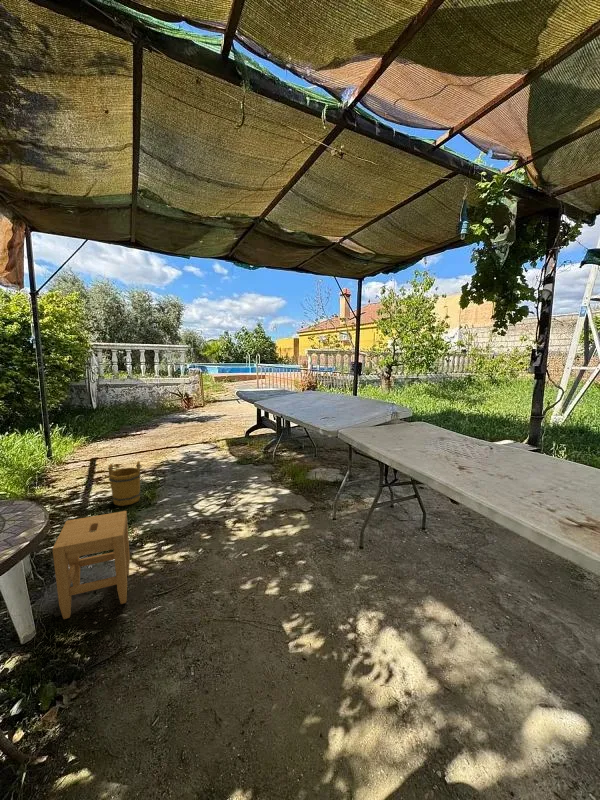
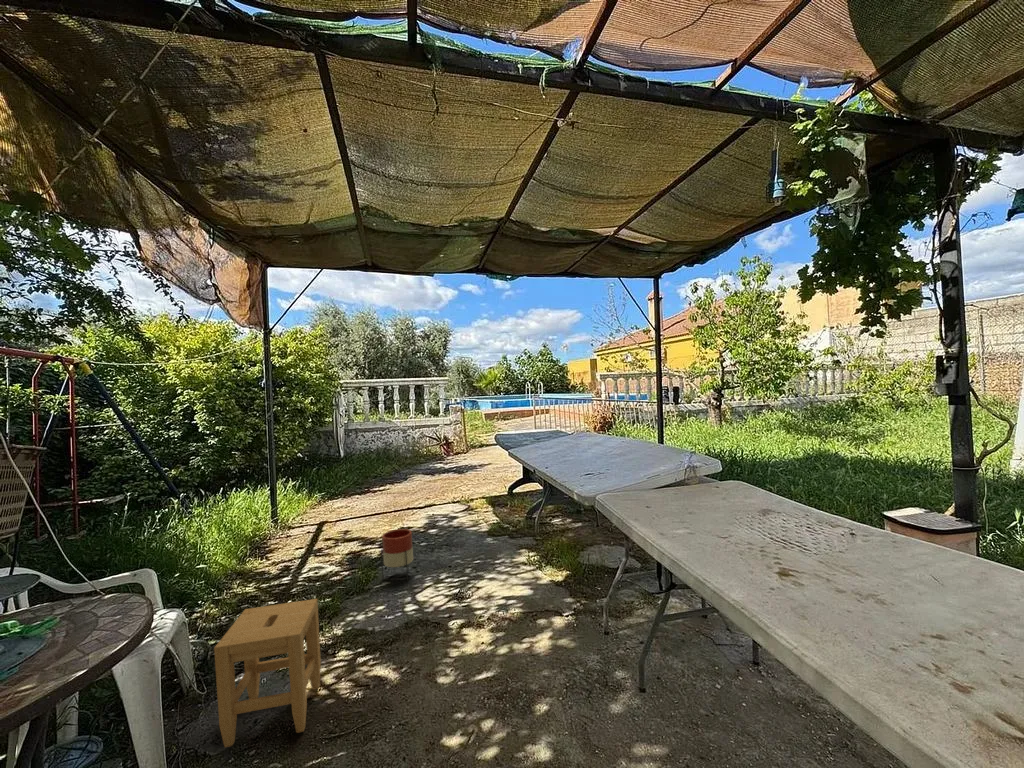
bucket: present [108,461,141,506] -> none [323,529,363,588]
planter: none [157,461,183,499] -> present [381,529,413,581]

